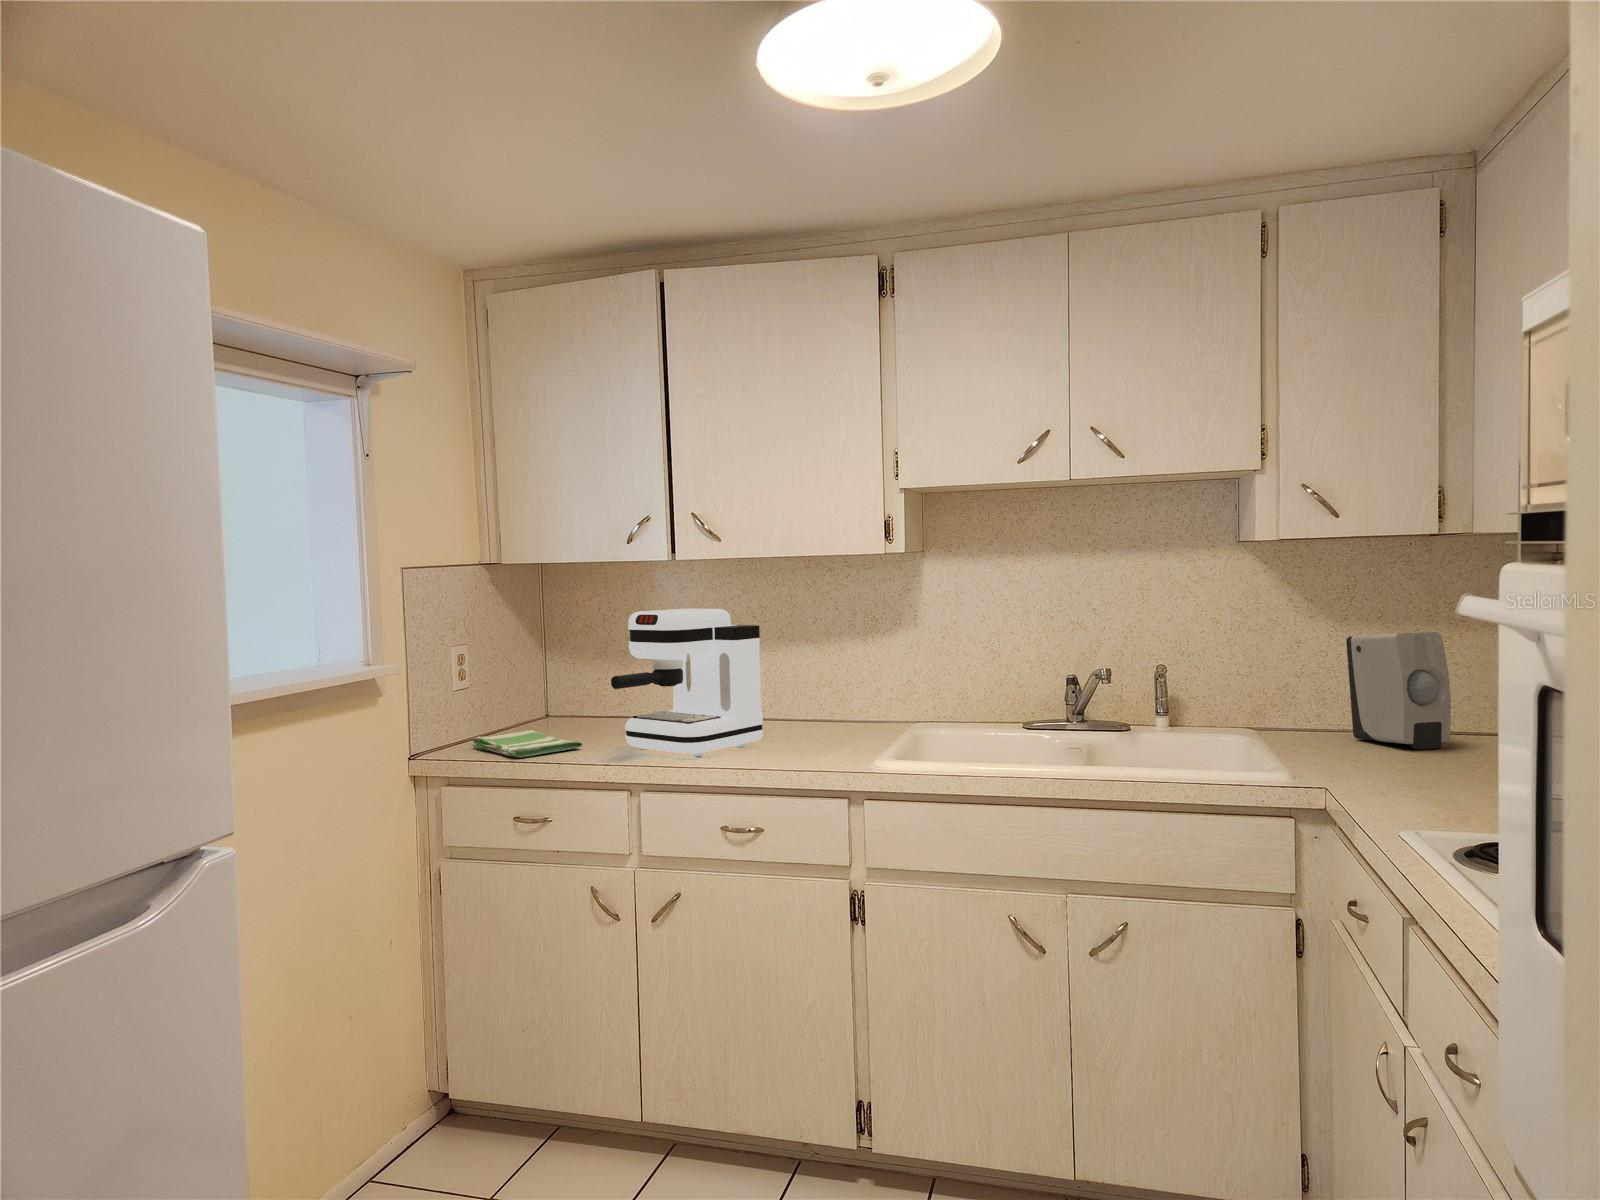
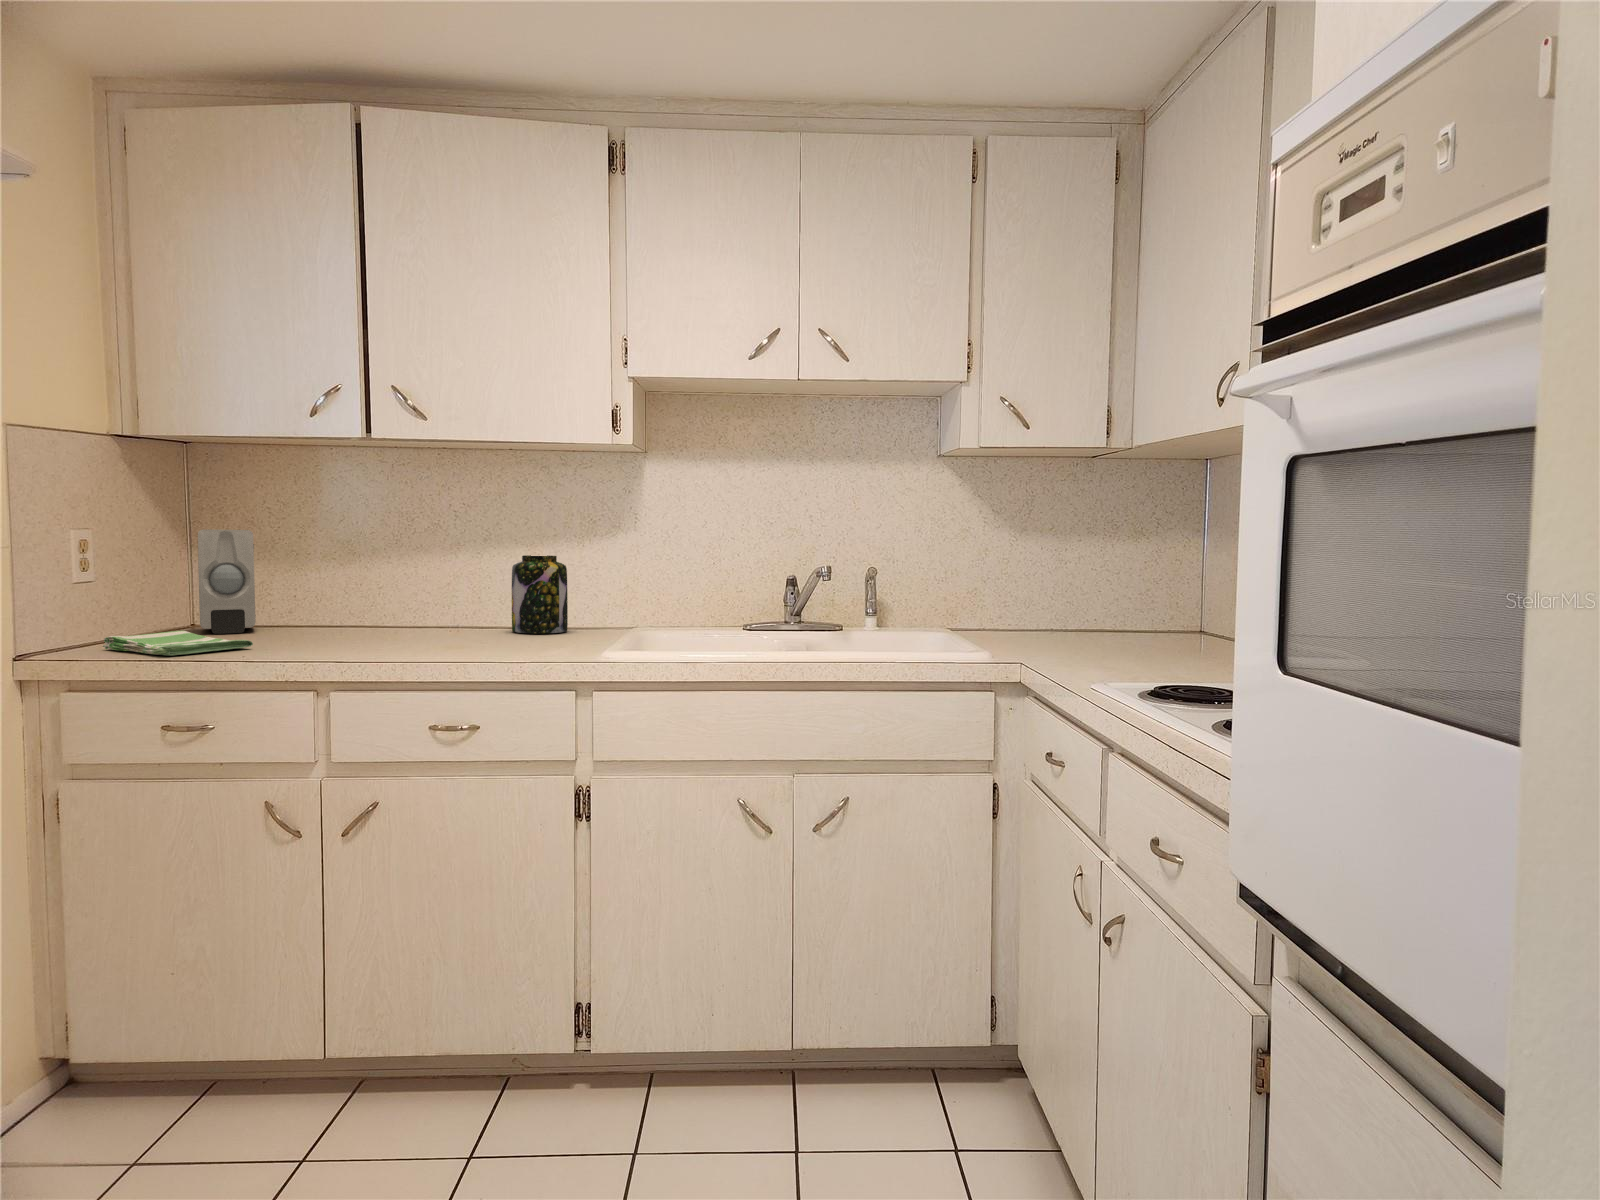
coffee maker: present [611,609,763,756] -> none [293,492,473,652]
soap dispenser: present [1346,632,1451,749] -> present [198,529,256,634]
jar: none [801,654,853,731] -> present [512,555,568,634]

